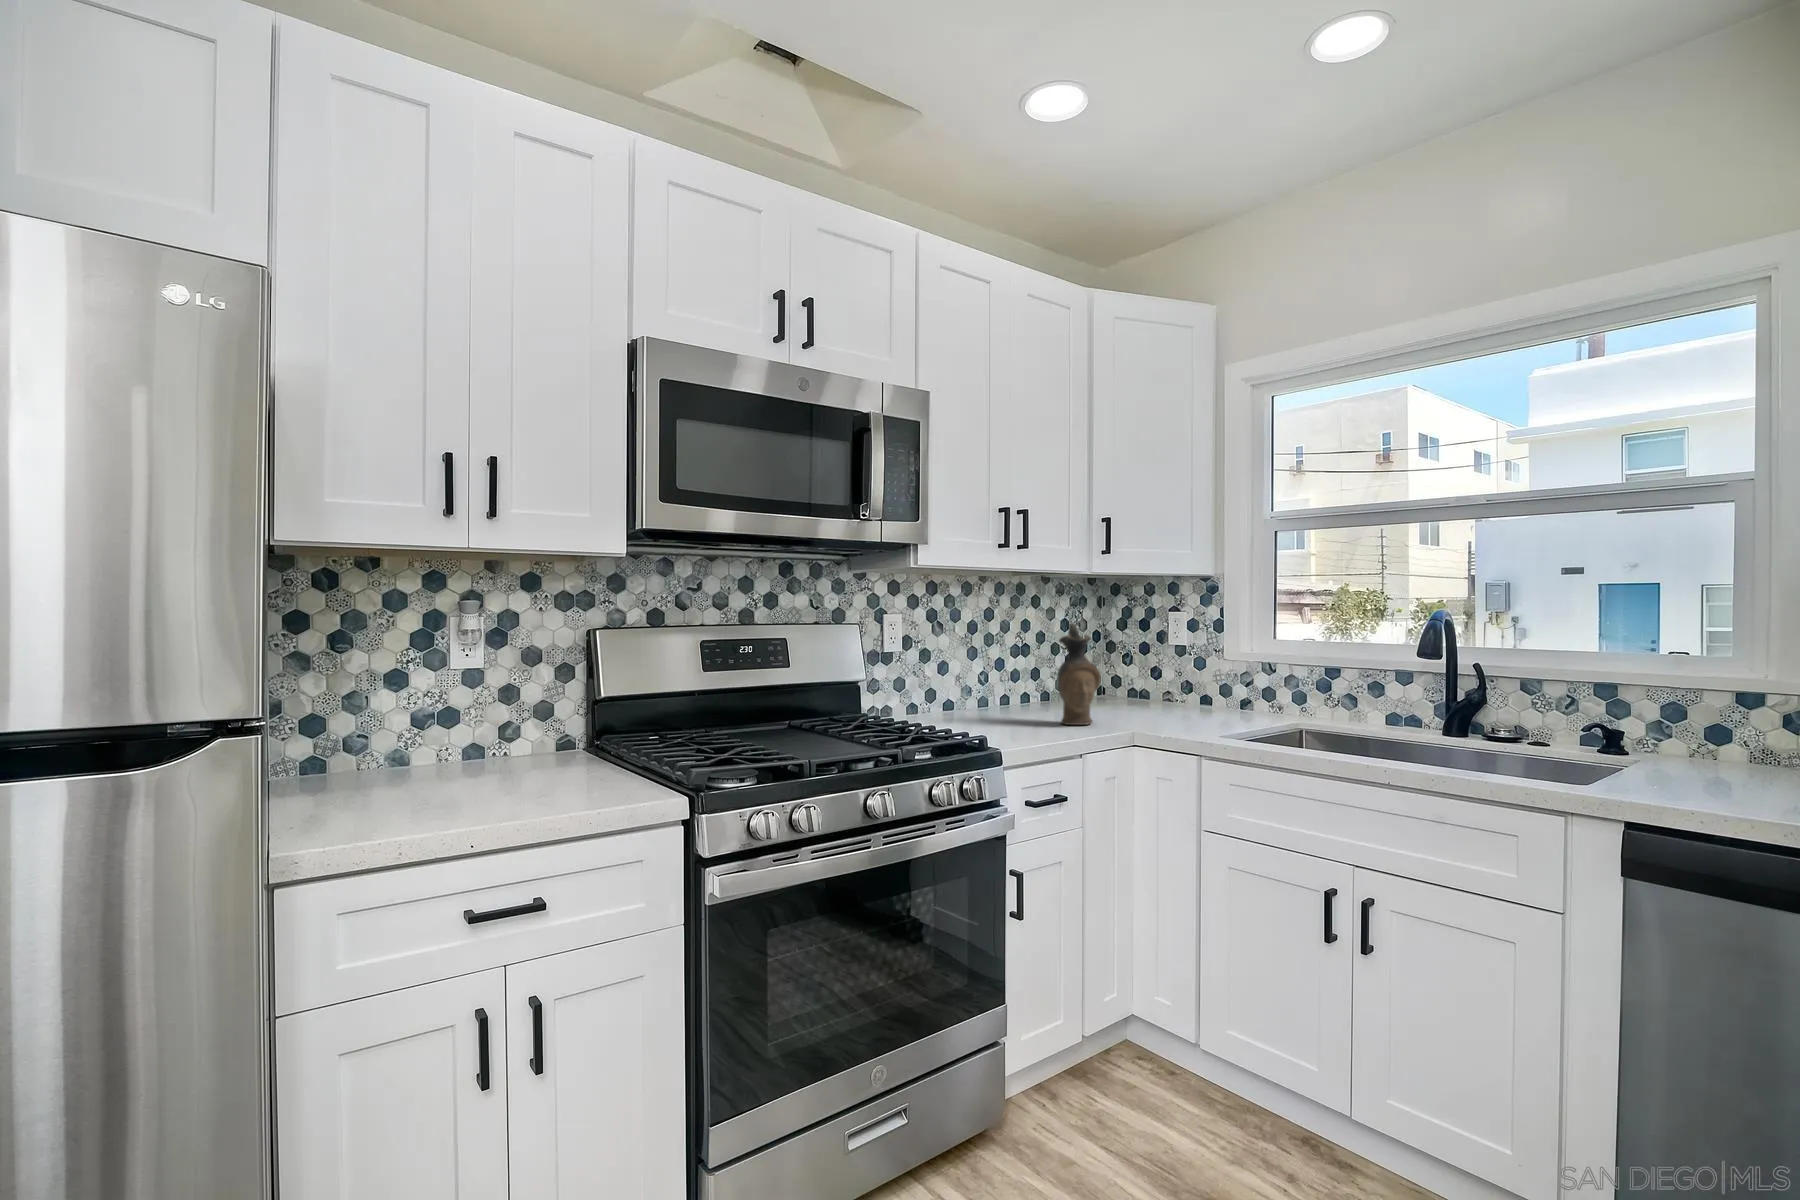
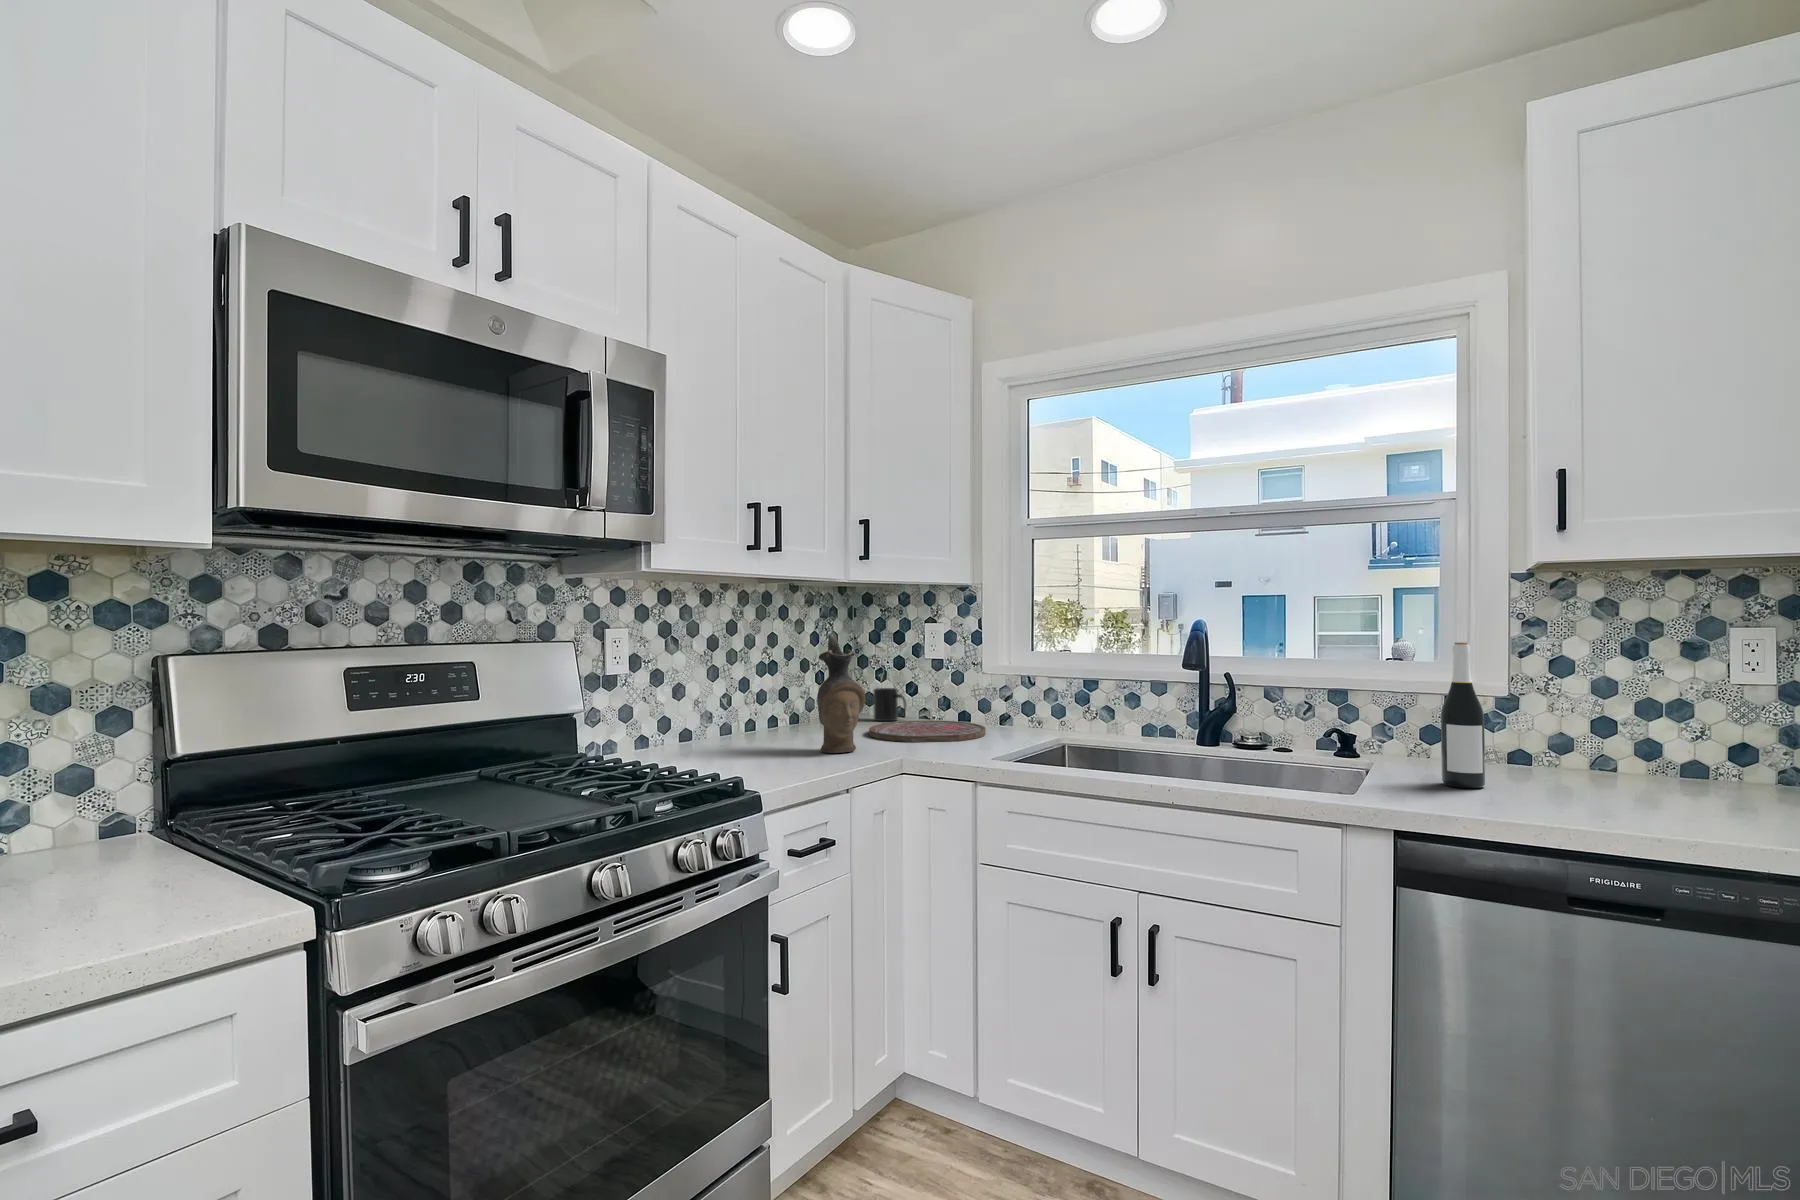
wine bottle: none [1707,636,1762,790] -> present [1441,642,1485,788]
mug: none [1118,672,1150,702] -> present [873,688,906,721]
cutting board: none [1110,702,1222,721] -> present [869,720,986,742]

